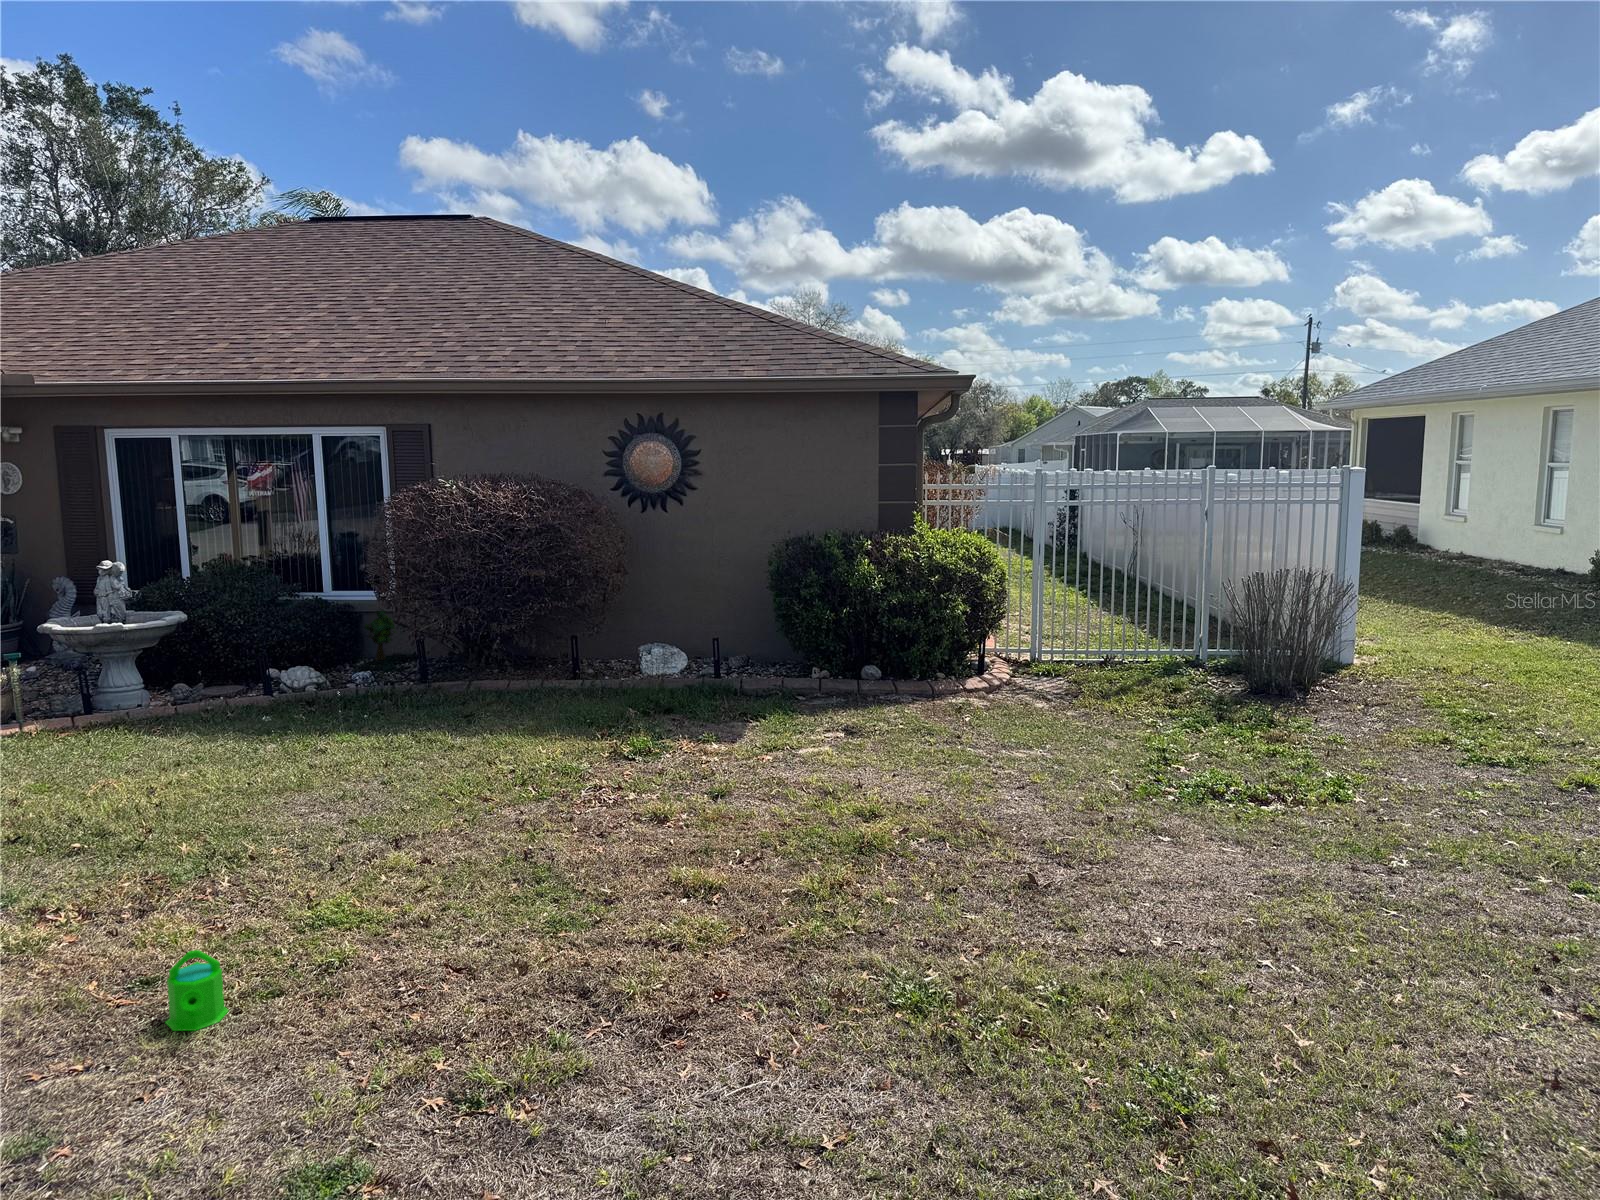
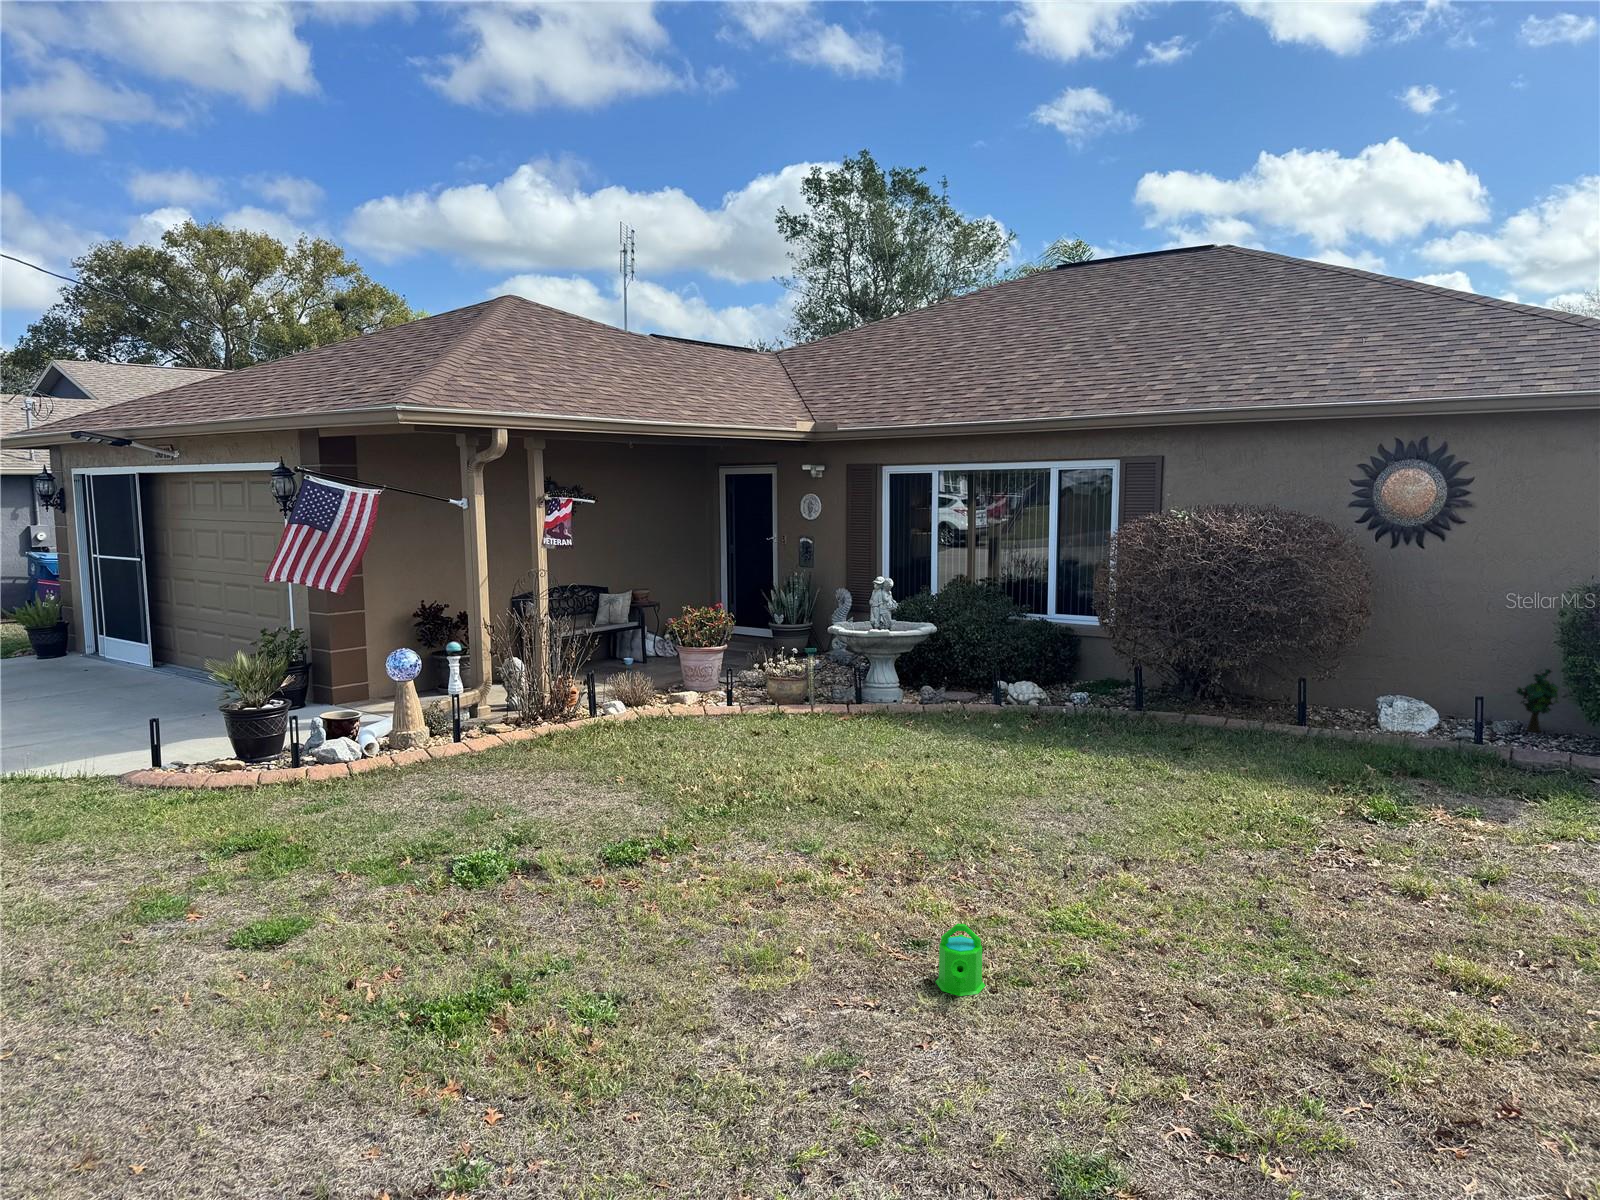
decorative plant: present [364,610,396,660] -> present [1516,669,1559,732]

